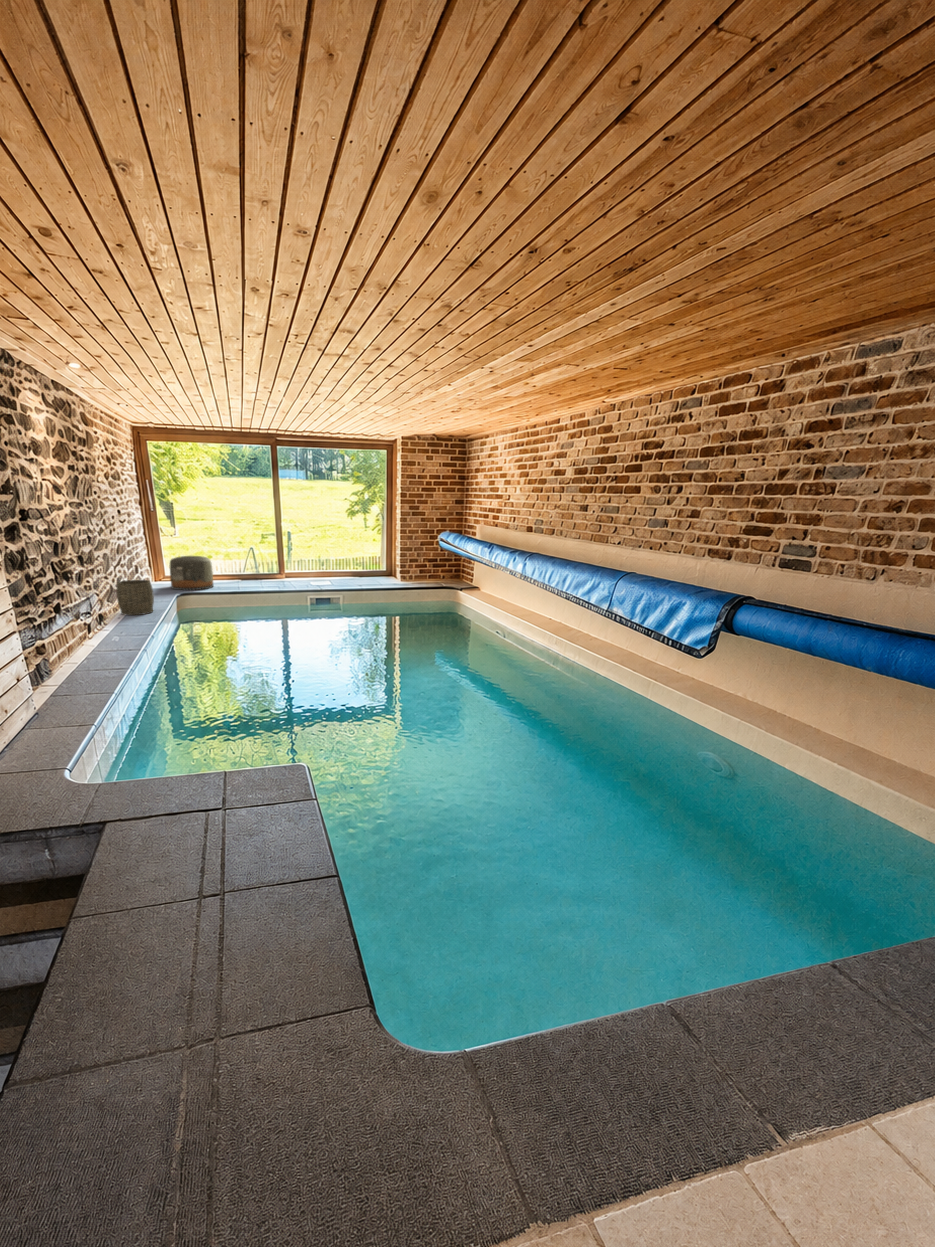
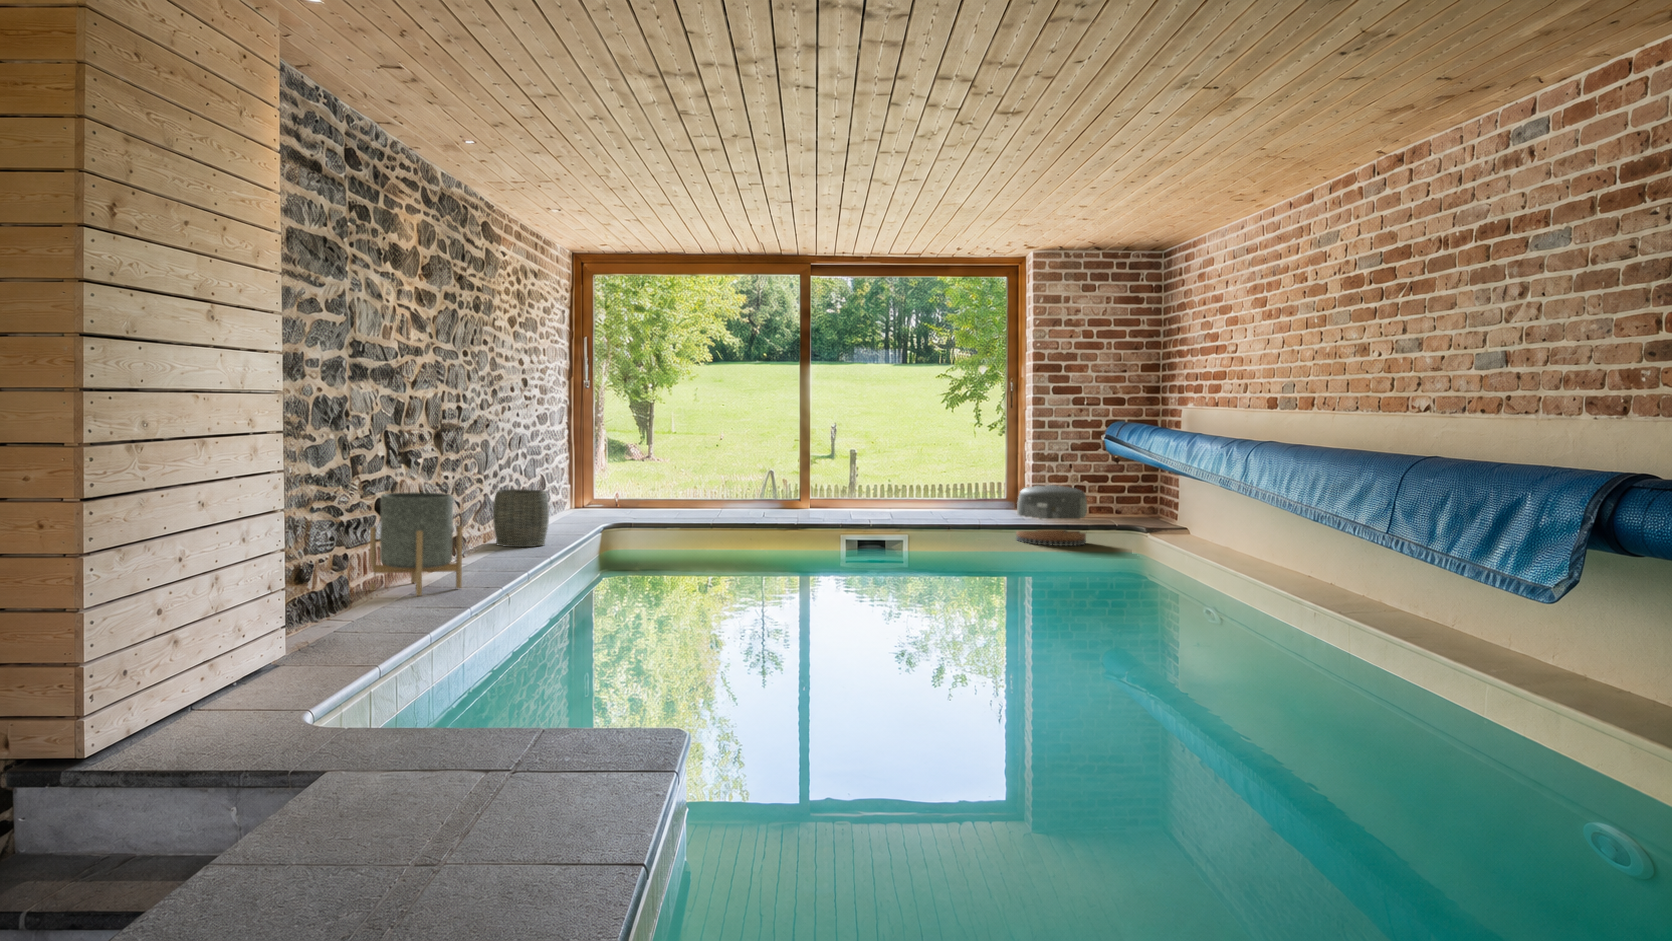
pouf: present [170,556,214,590] -> present [1016,485,1087,546]
planter: none [54,601,123,668] -> present [370,492,462,596]

